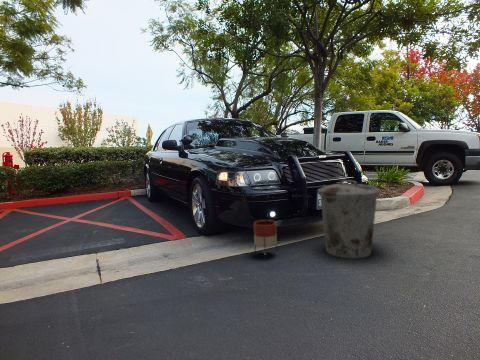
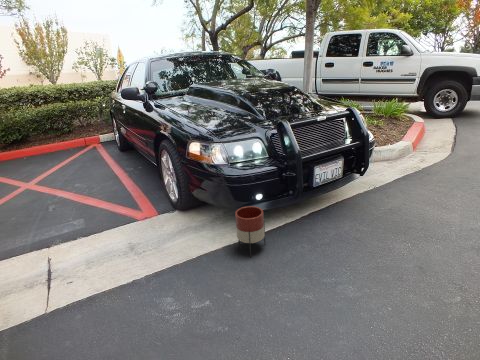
trash can: present [318,180,380,259] -> none [315,153,396,252]

